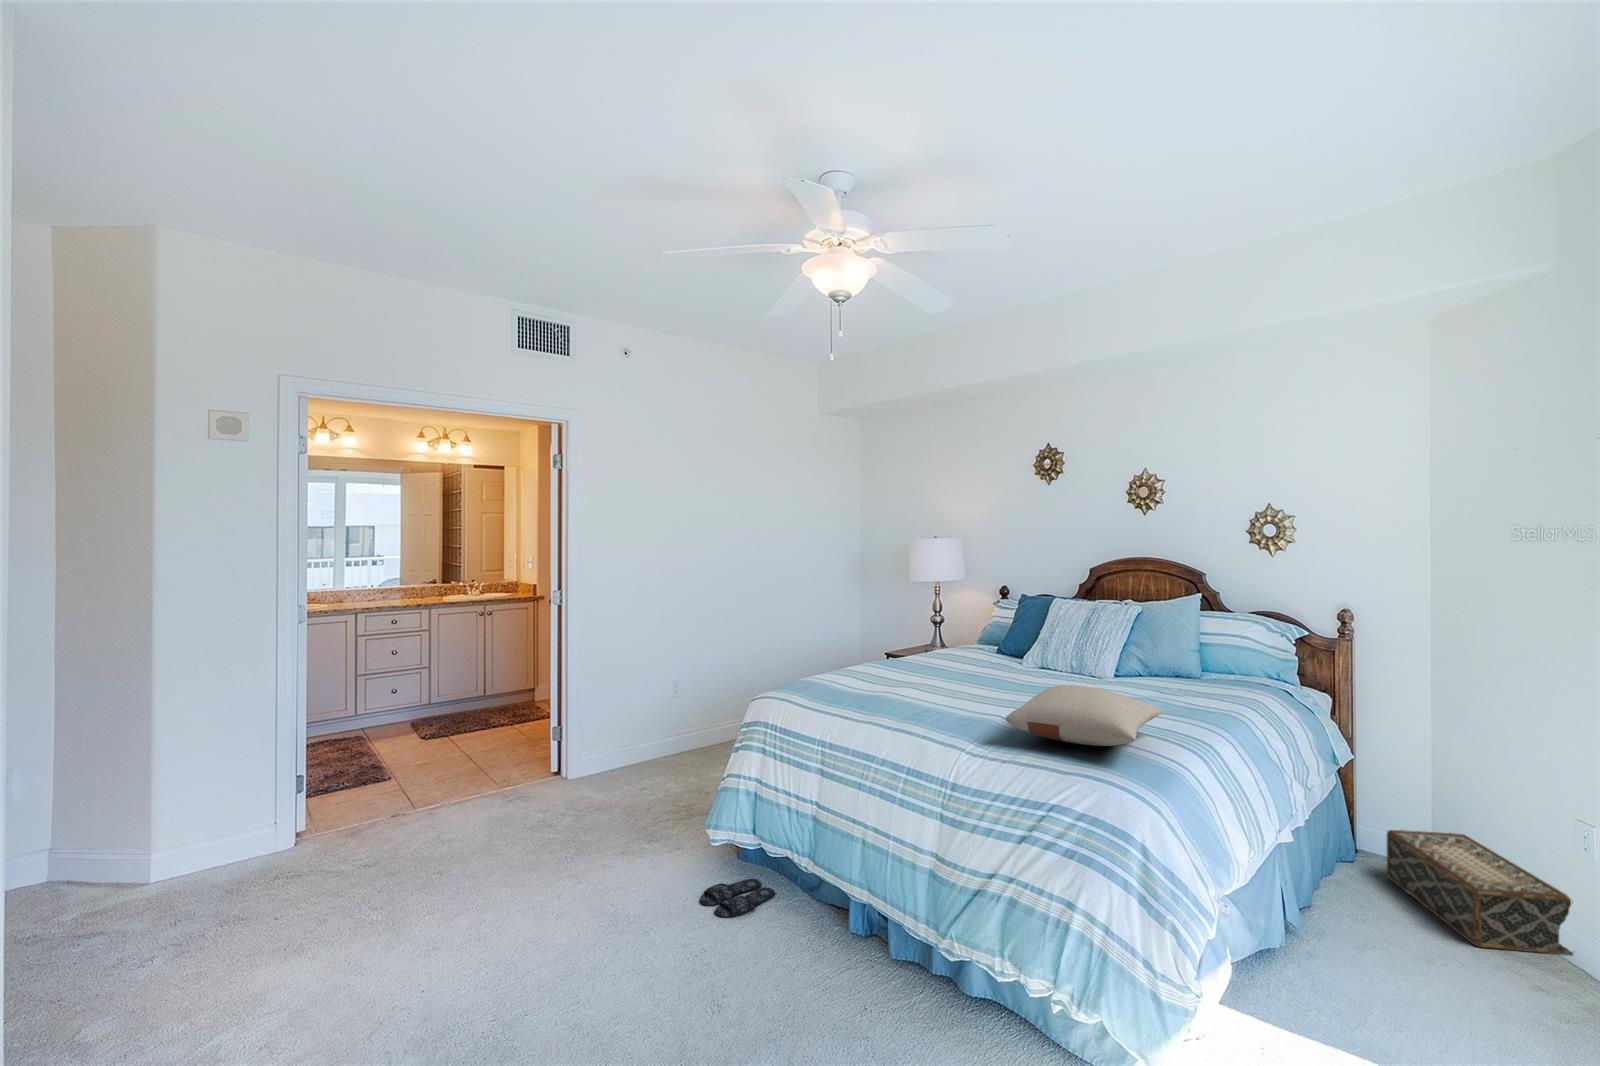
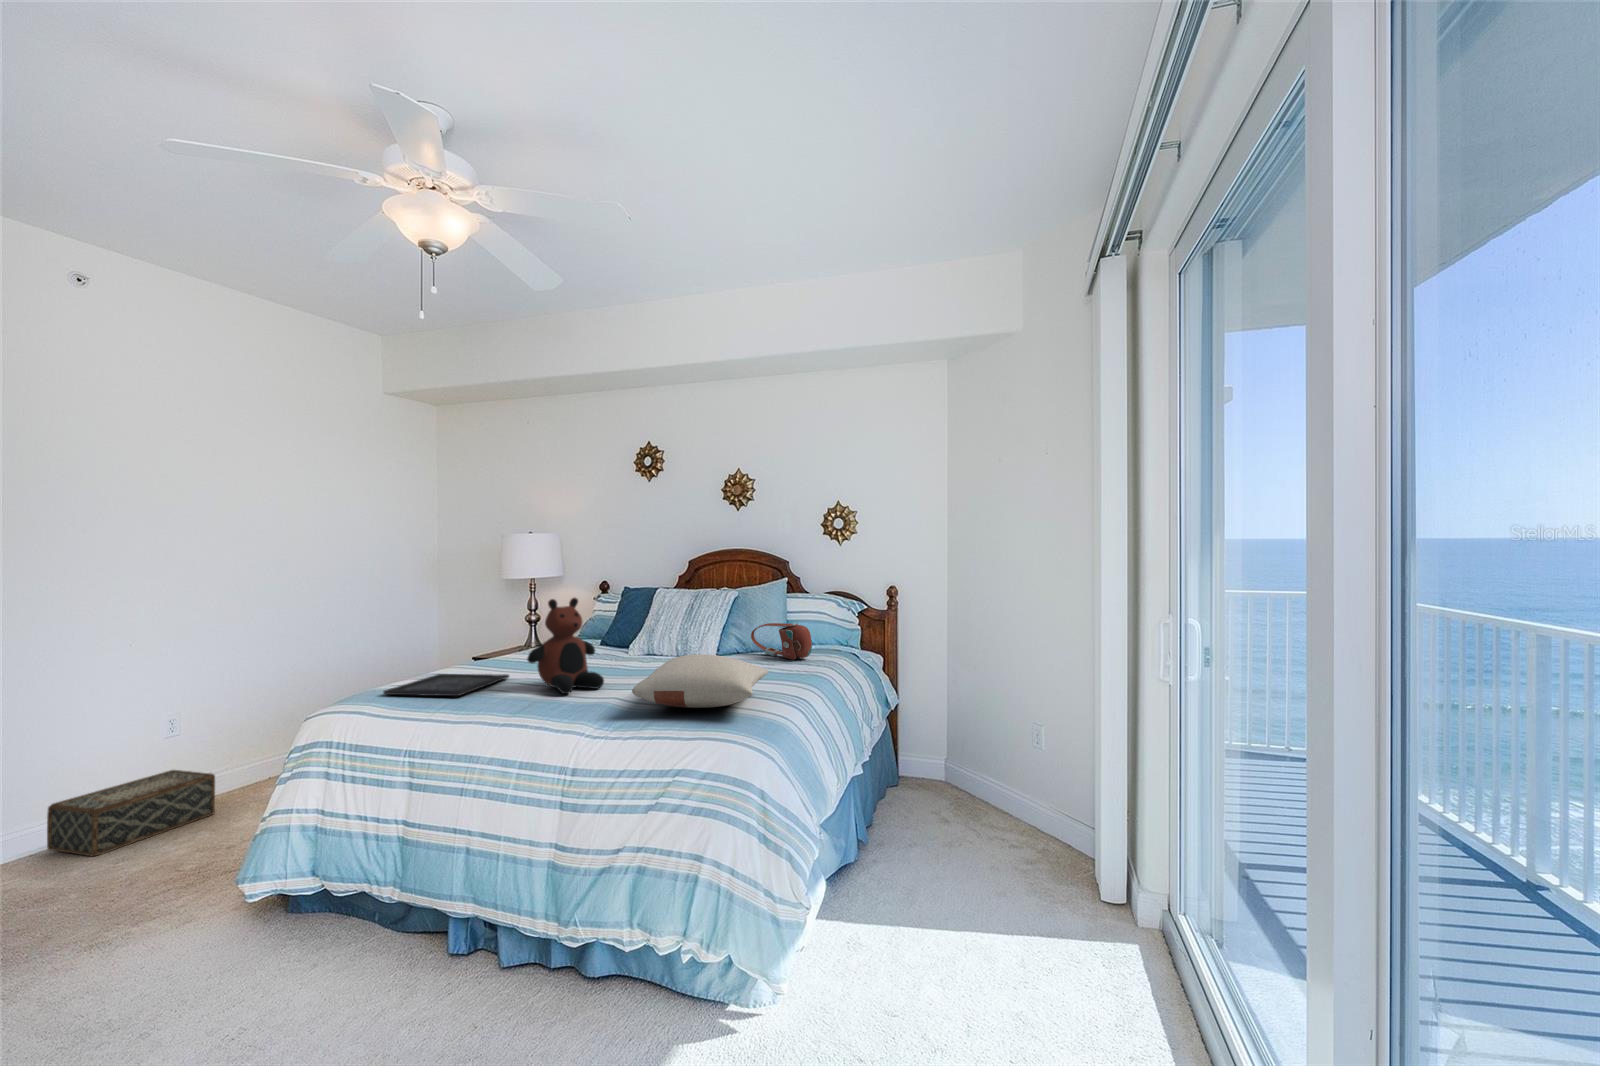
teddy bear: none [915,616,986,709] -> present [527,598,604,694]
handbag: none [1153,648,1230,693] -> present [751,623,812,659]
tray: none [805,674,903,699] -> present [384,674,509,696]
woven basket: present [1387,830,1573,955] -> present [47,770,215,856]
slippers: present [700,879,775,918] -> none [215,941,336,1001]

